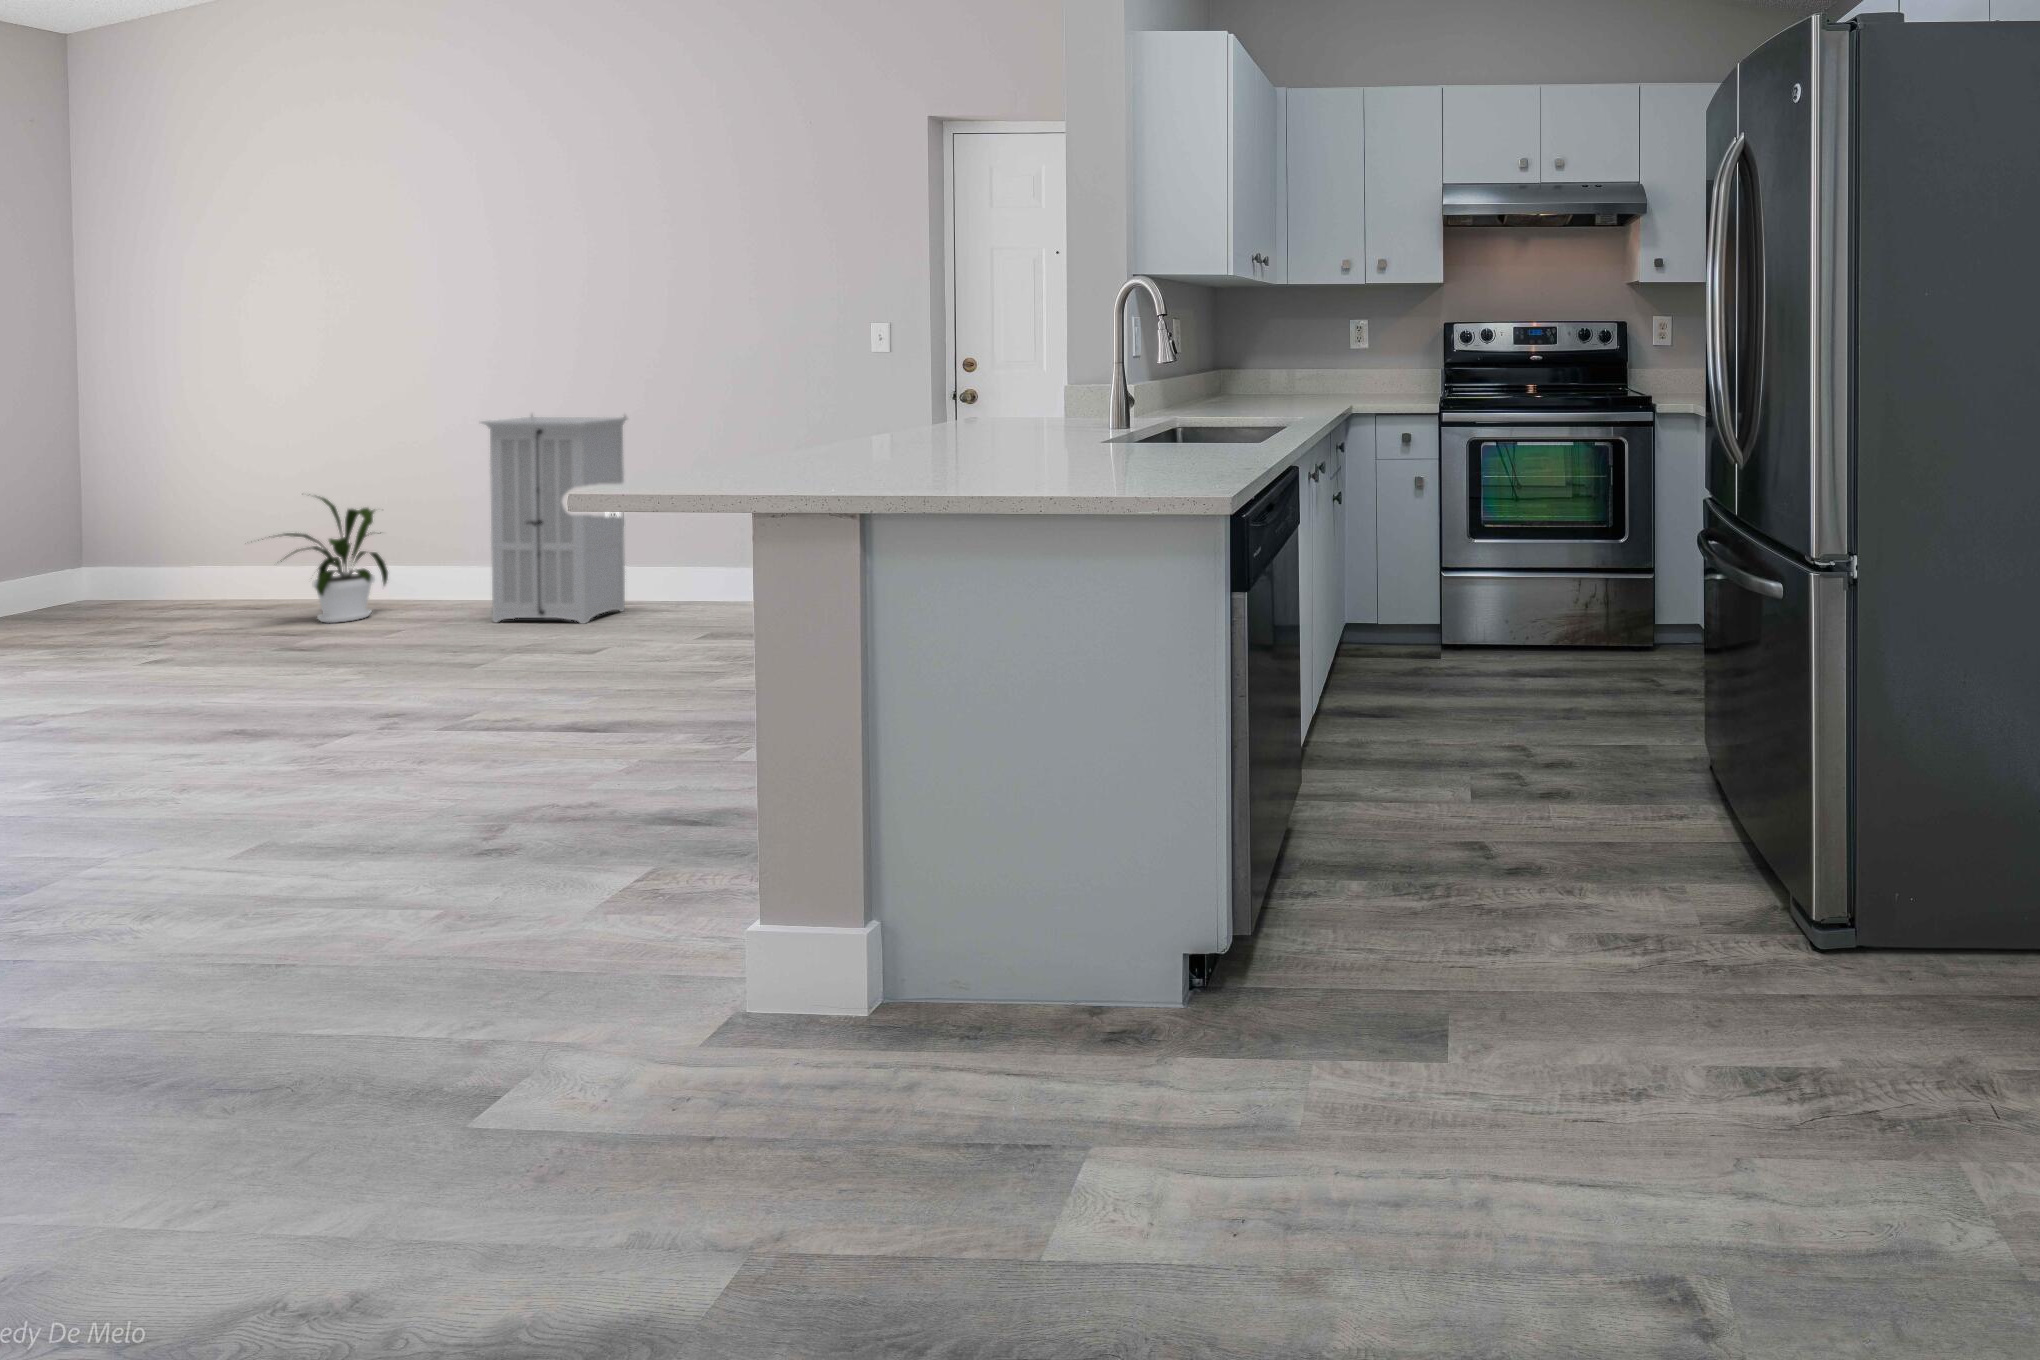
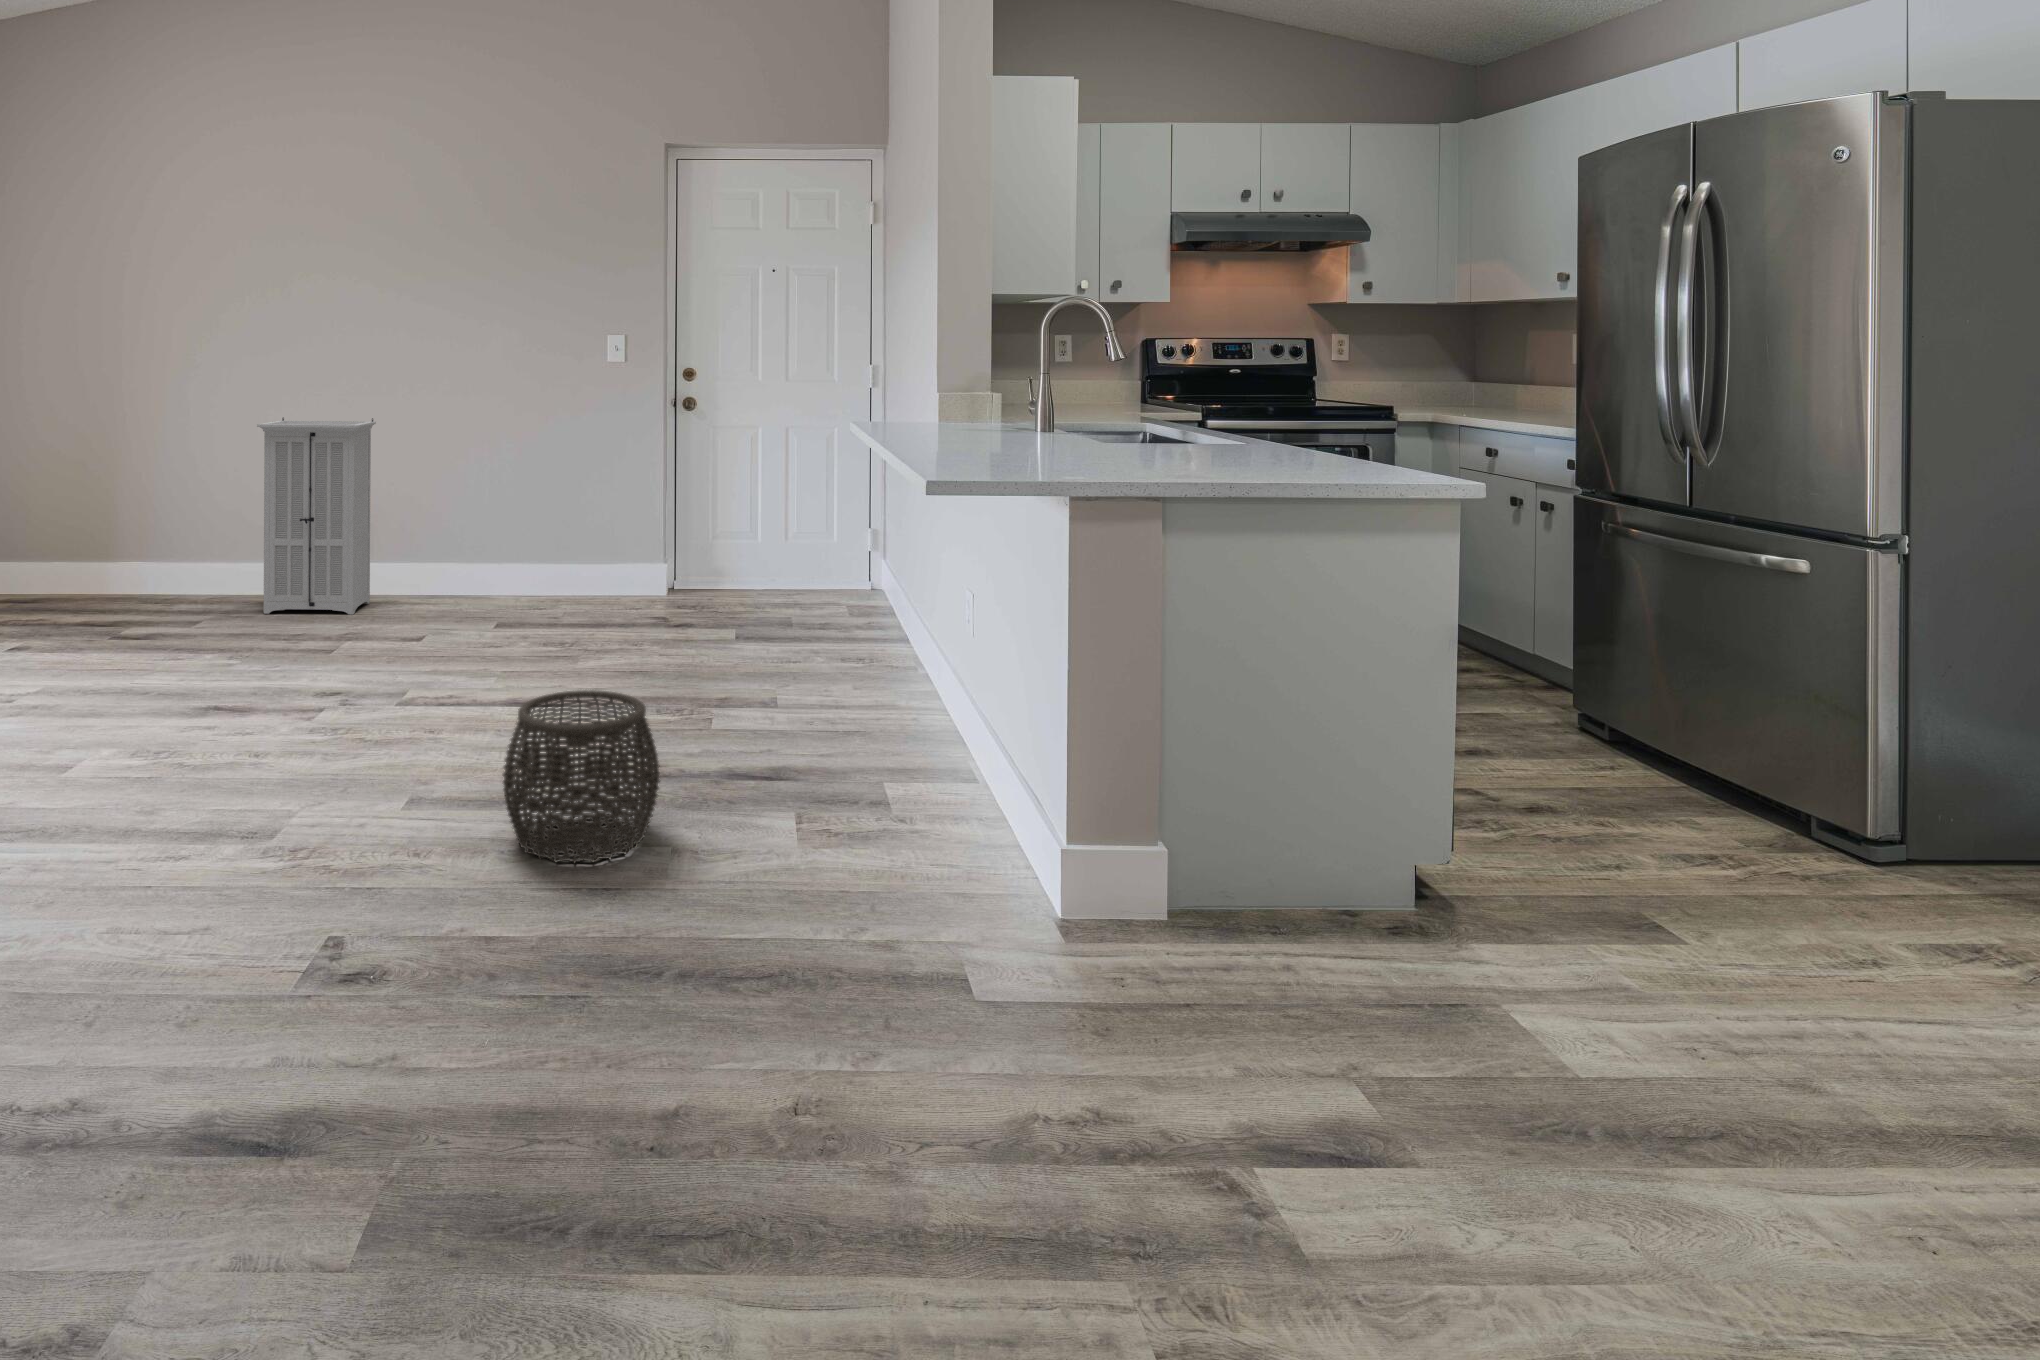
house plant: present [262,497,388,623] -> none [40,492,151,614]
woven basket: none [229,727,466,932] -> present [502,690,660,863]

